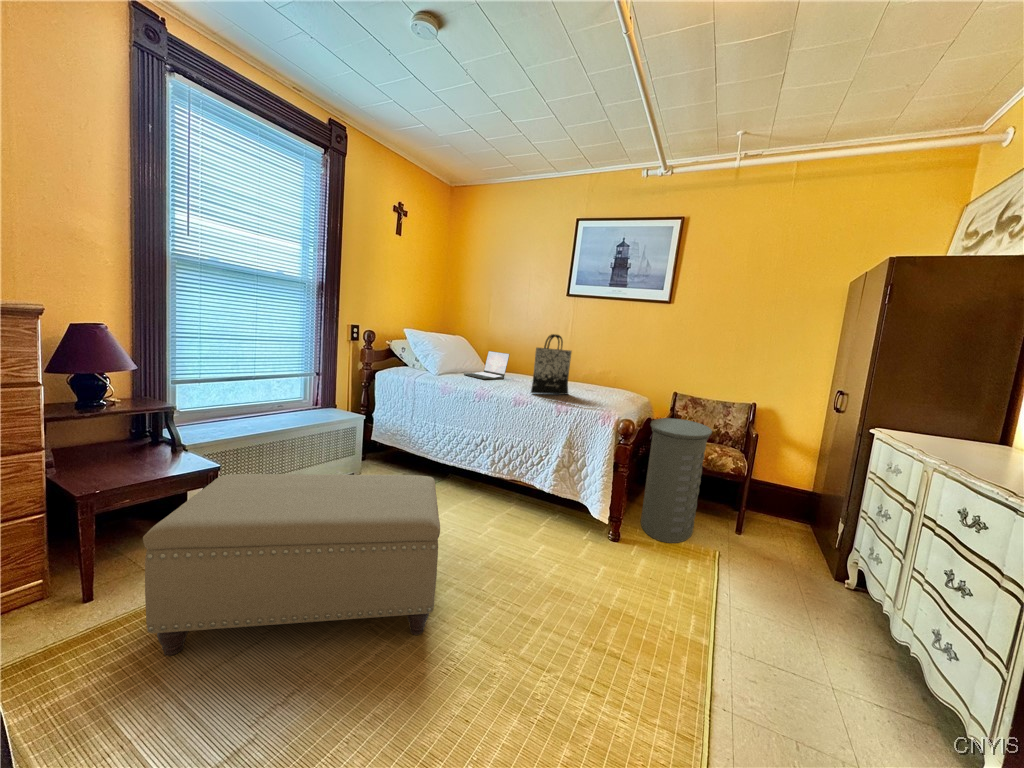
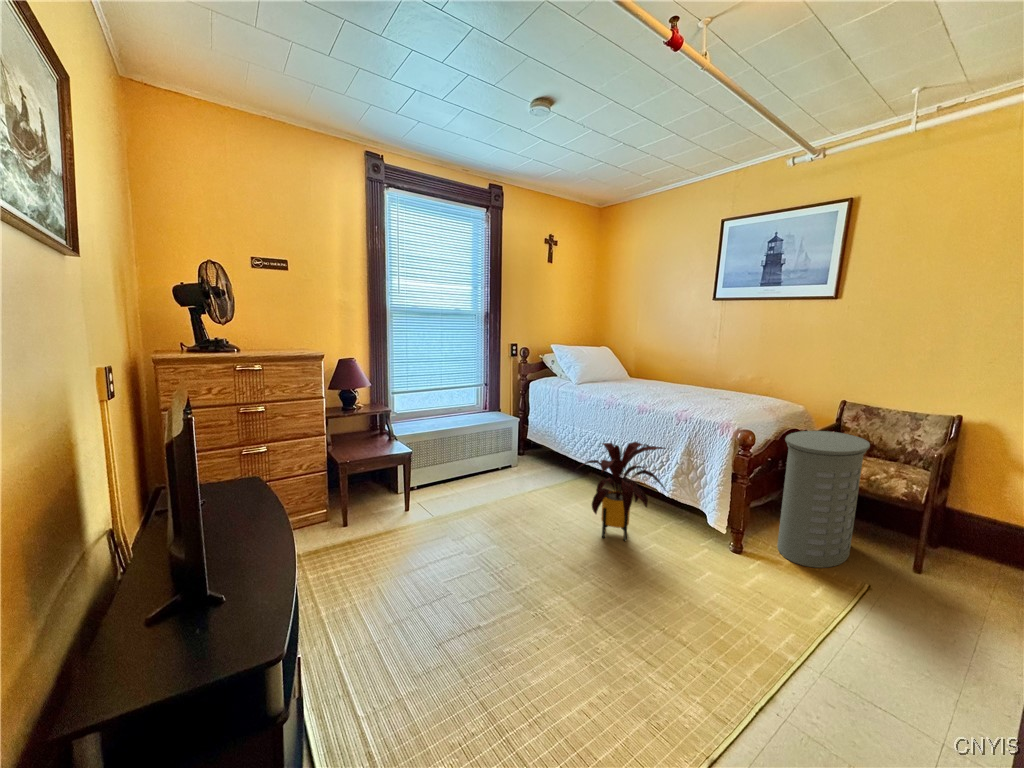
tote bag: present [531,334,572,394] -> none [656,345,699,403]
laptop: present [464,351,510,379] -> none [604,360,647,388]
house plant: none [456,436,559,548] -> present [581,442,666,541]
ottoman: present [143,474,440,656] -> none [365,457,549,587]

